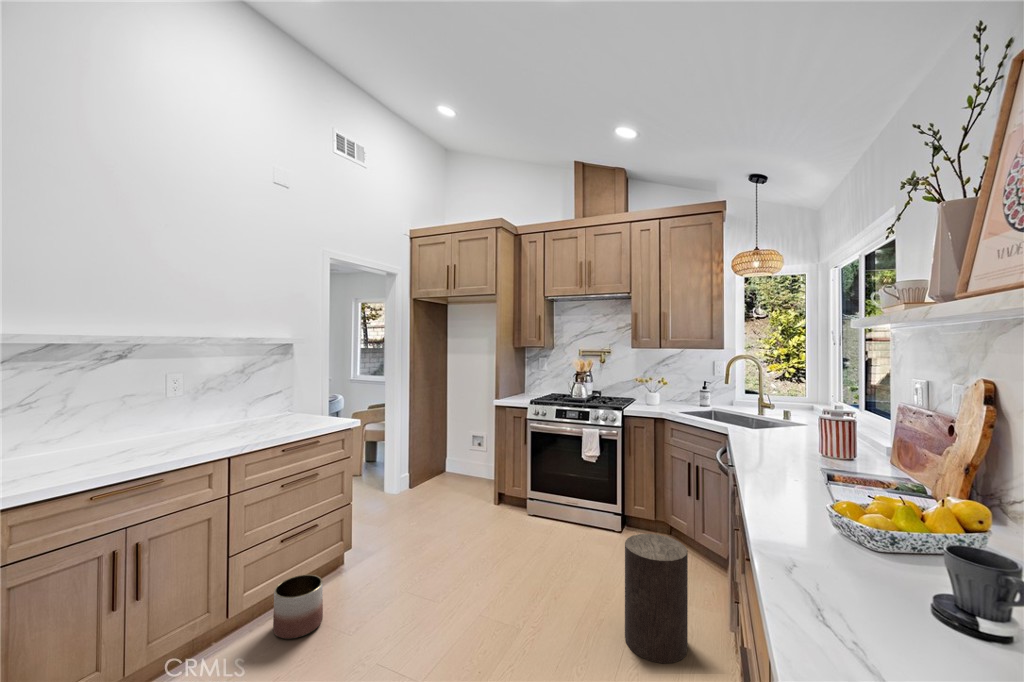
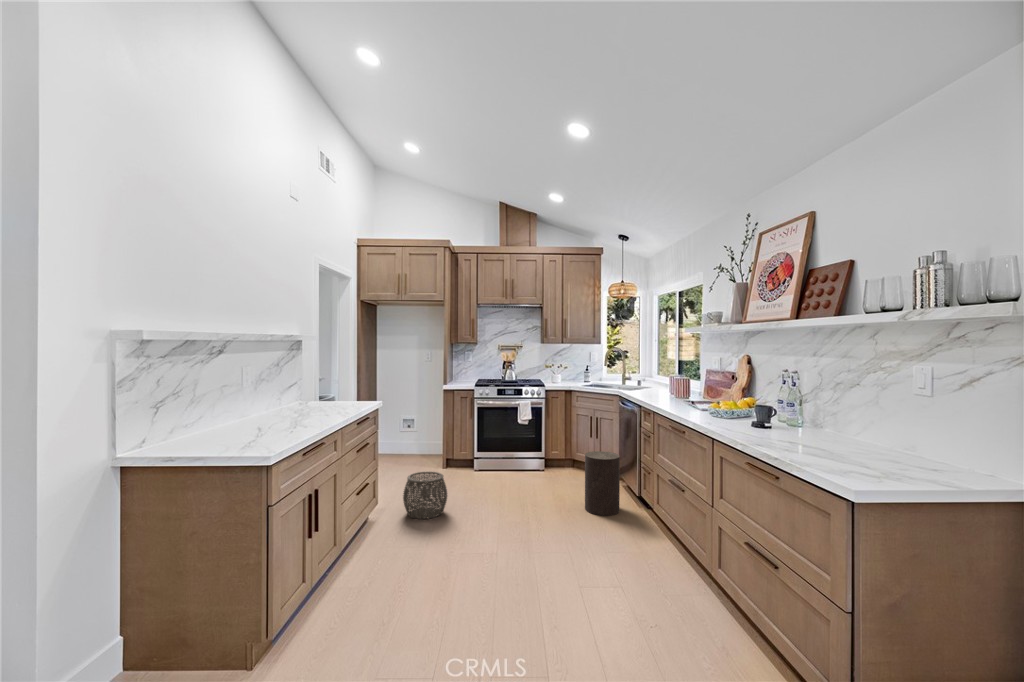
woven basket: none [363,522,426,596] -> present [403,472,447,519]
planter: present [273,575,323,639] -> none [371,506,404,546]

